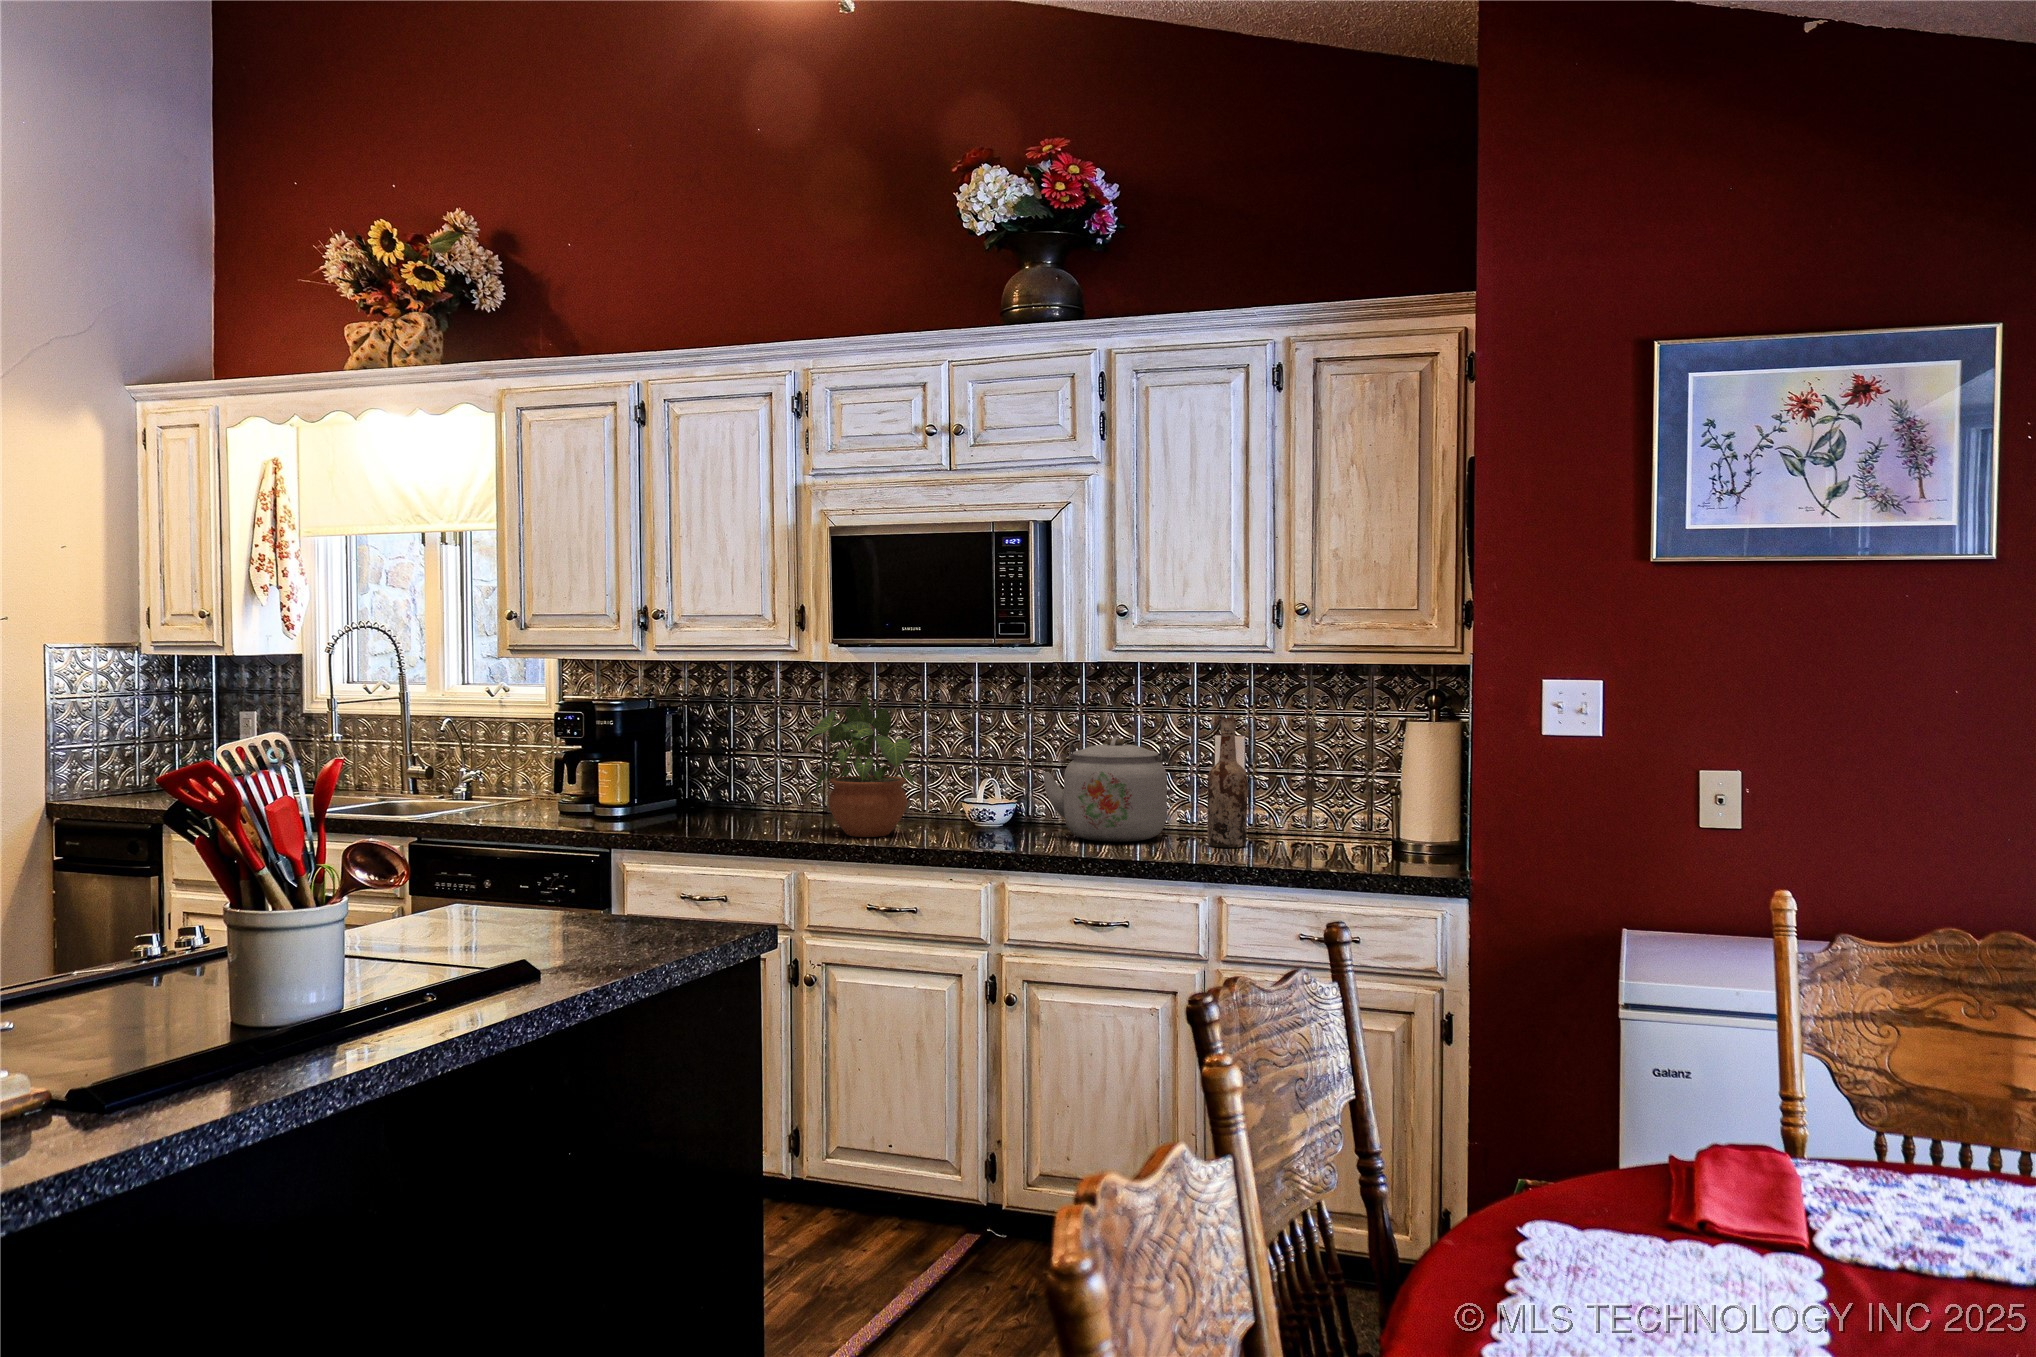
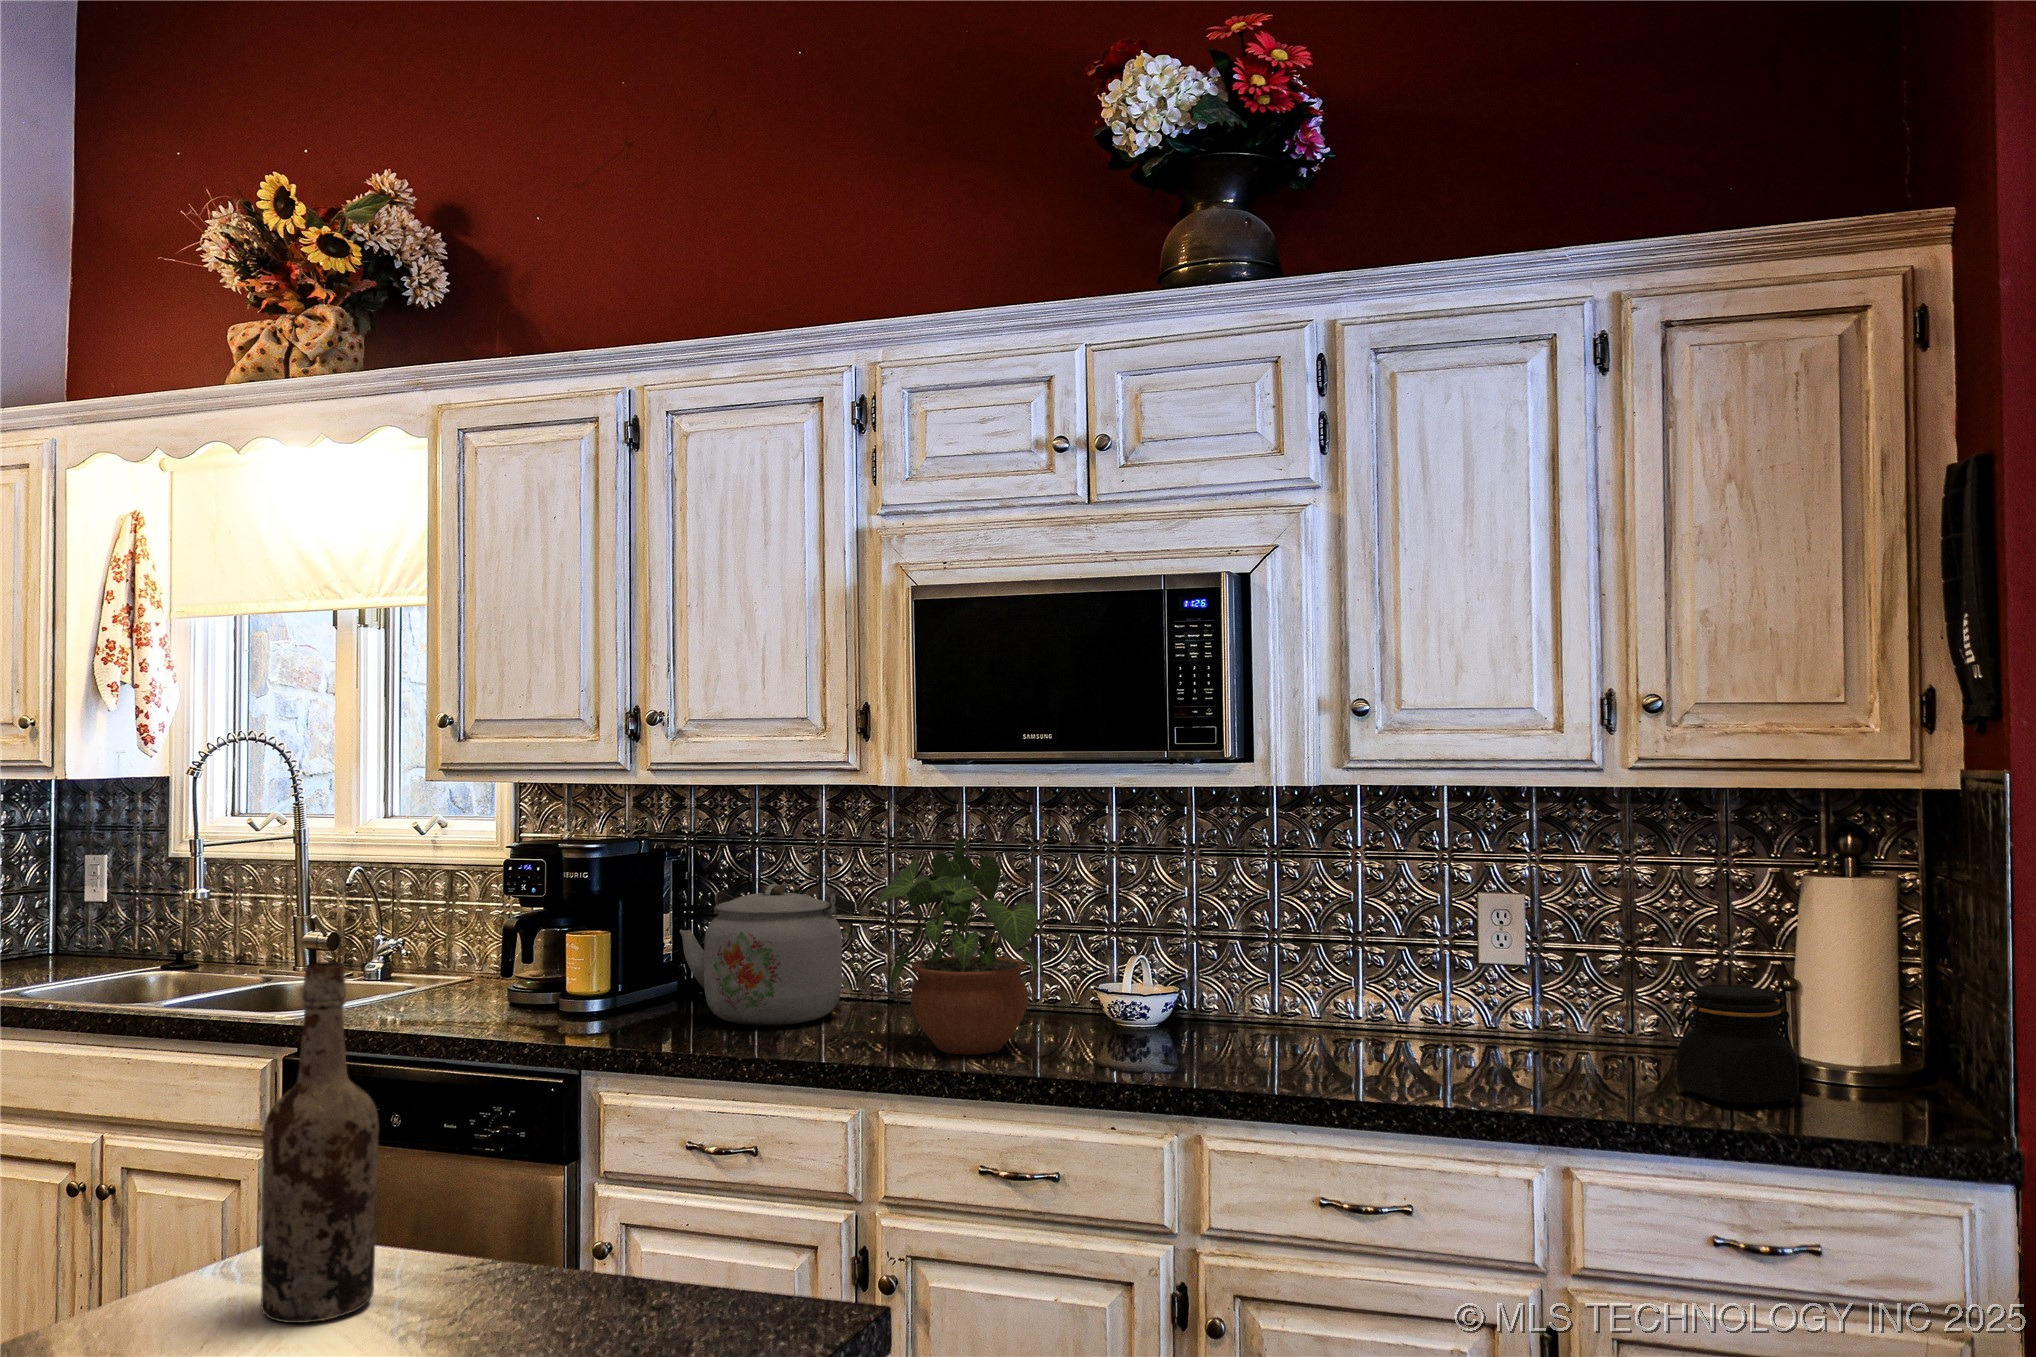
wine bottle: present [1207,718,1248,847] -> present [261,962,379,1323]
kettle: present [1042,737,1169,842] -> present [680,884,856,1025]
jar: none [1300,788,1373,859] -> present [1676,985,1799,1104]

